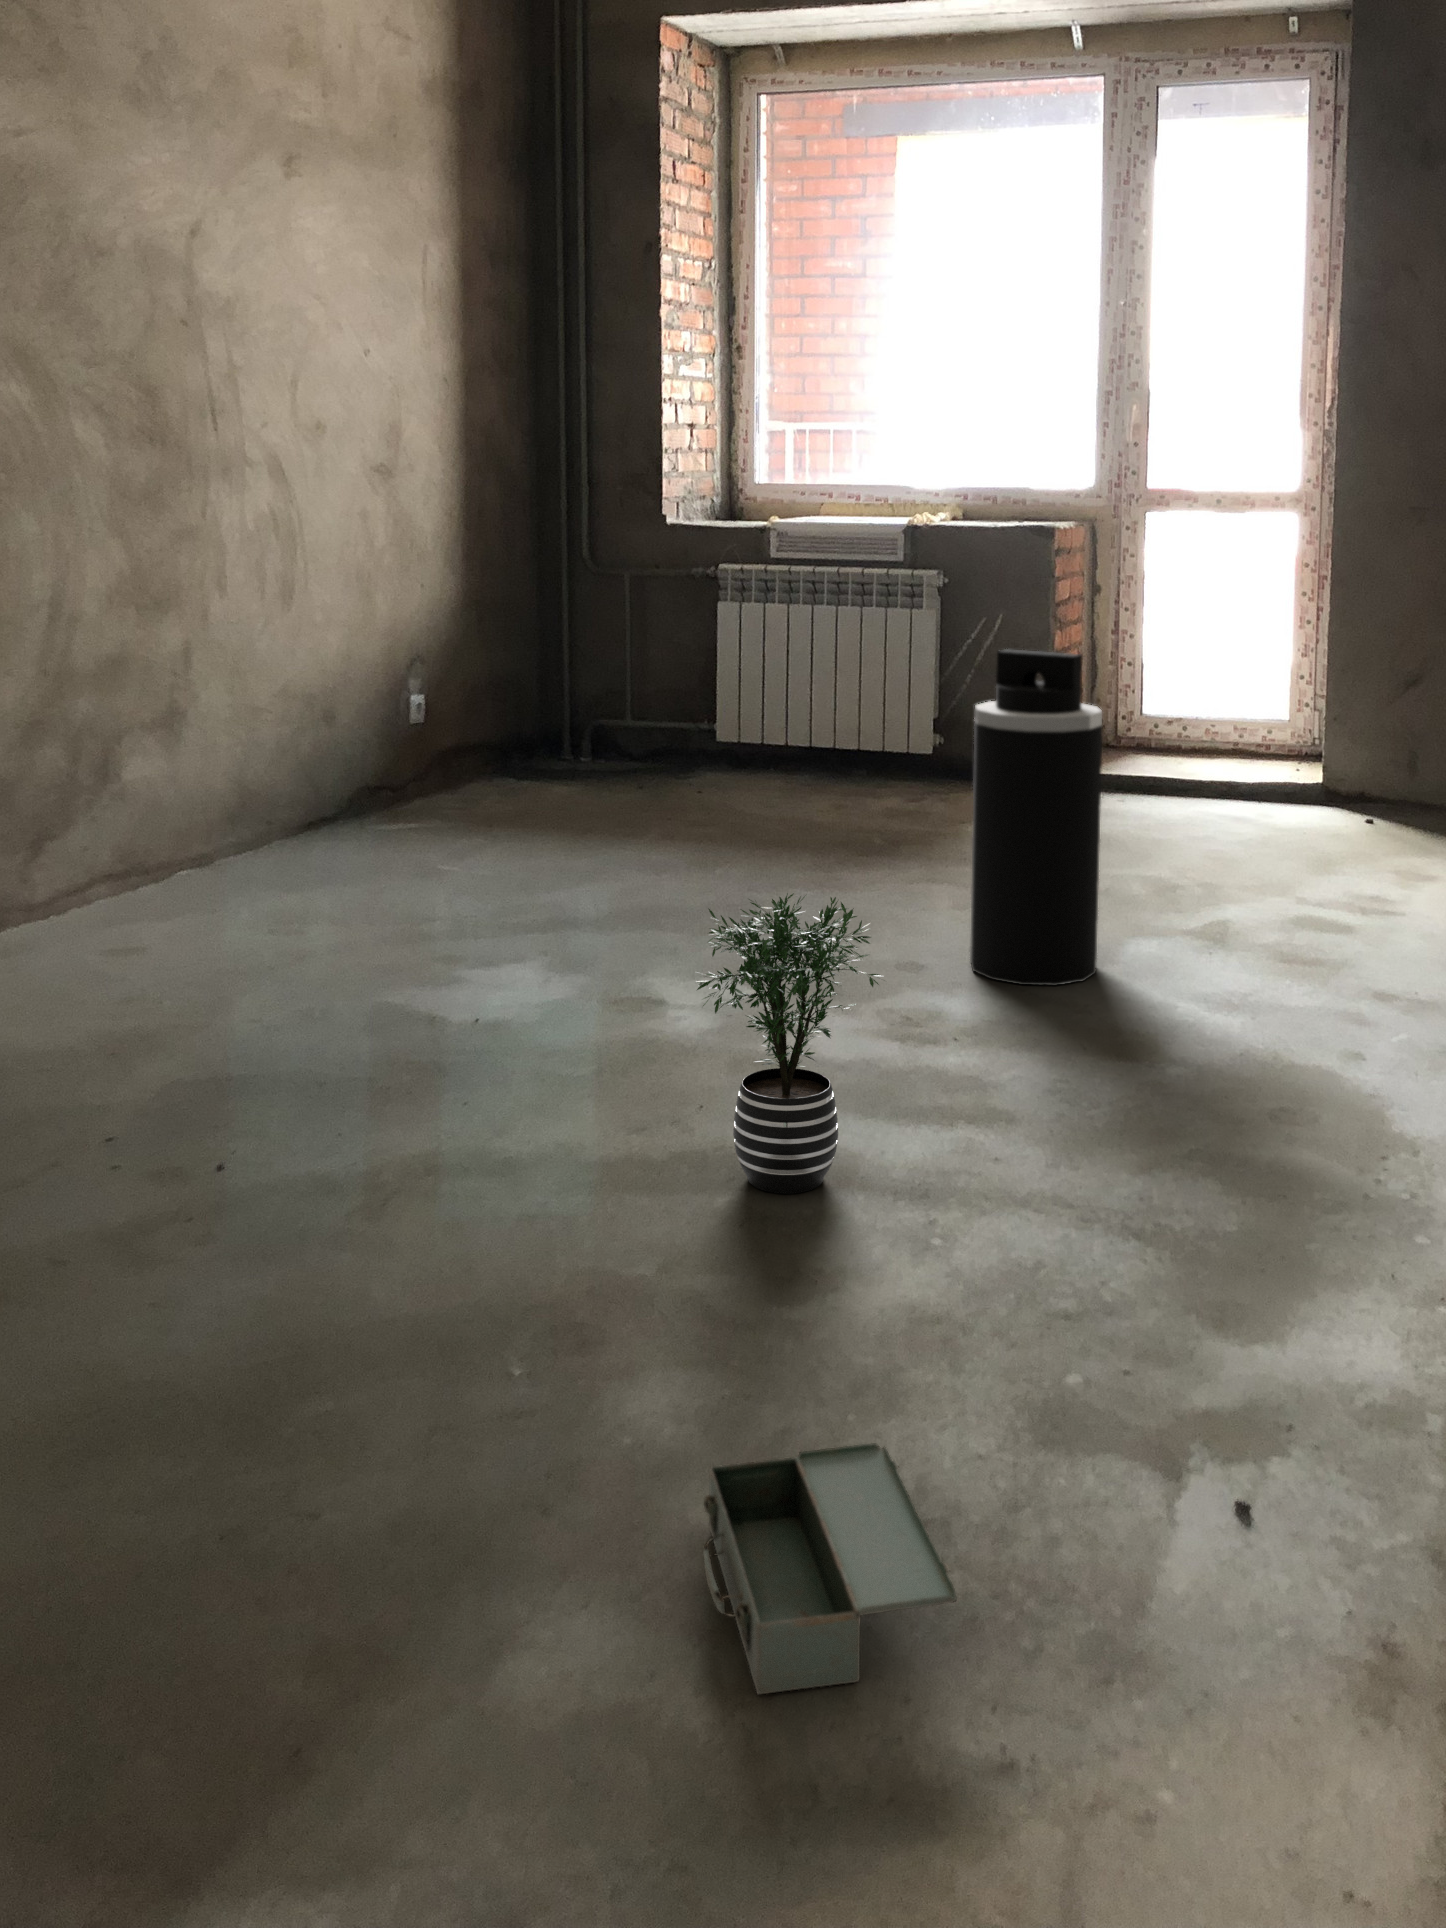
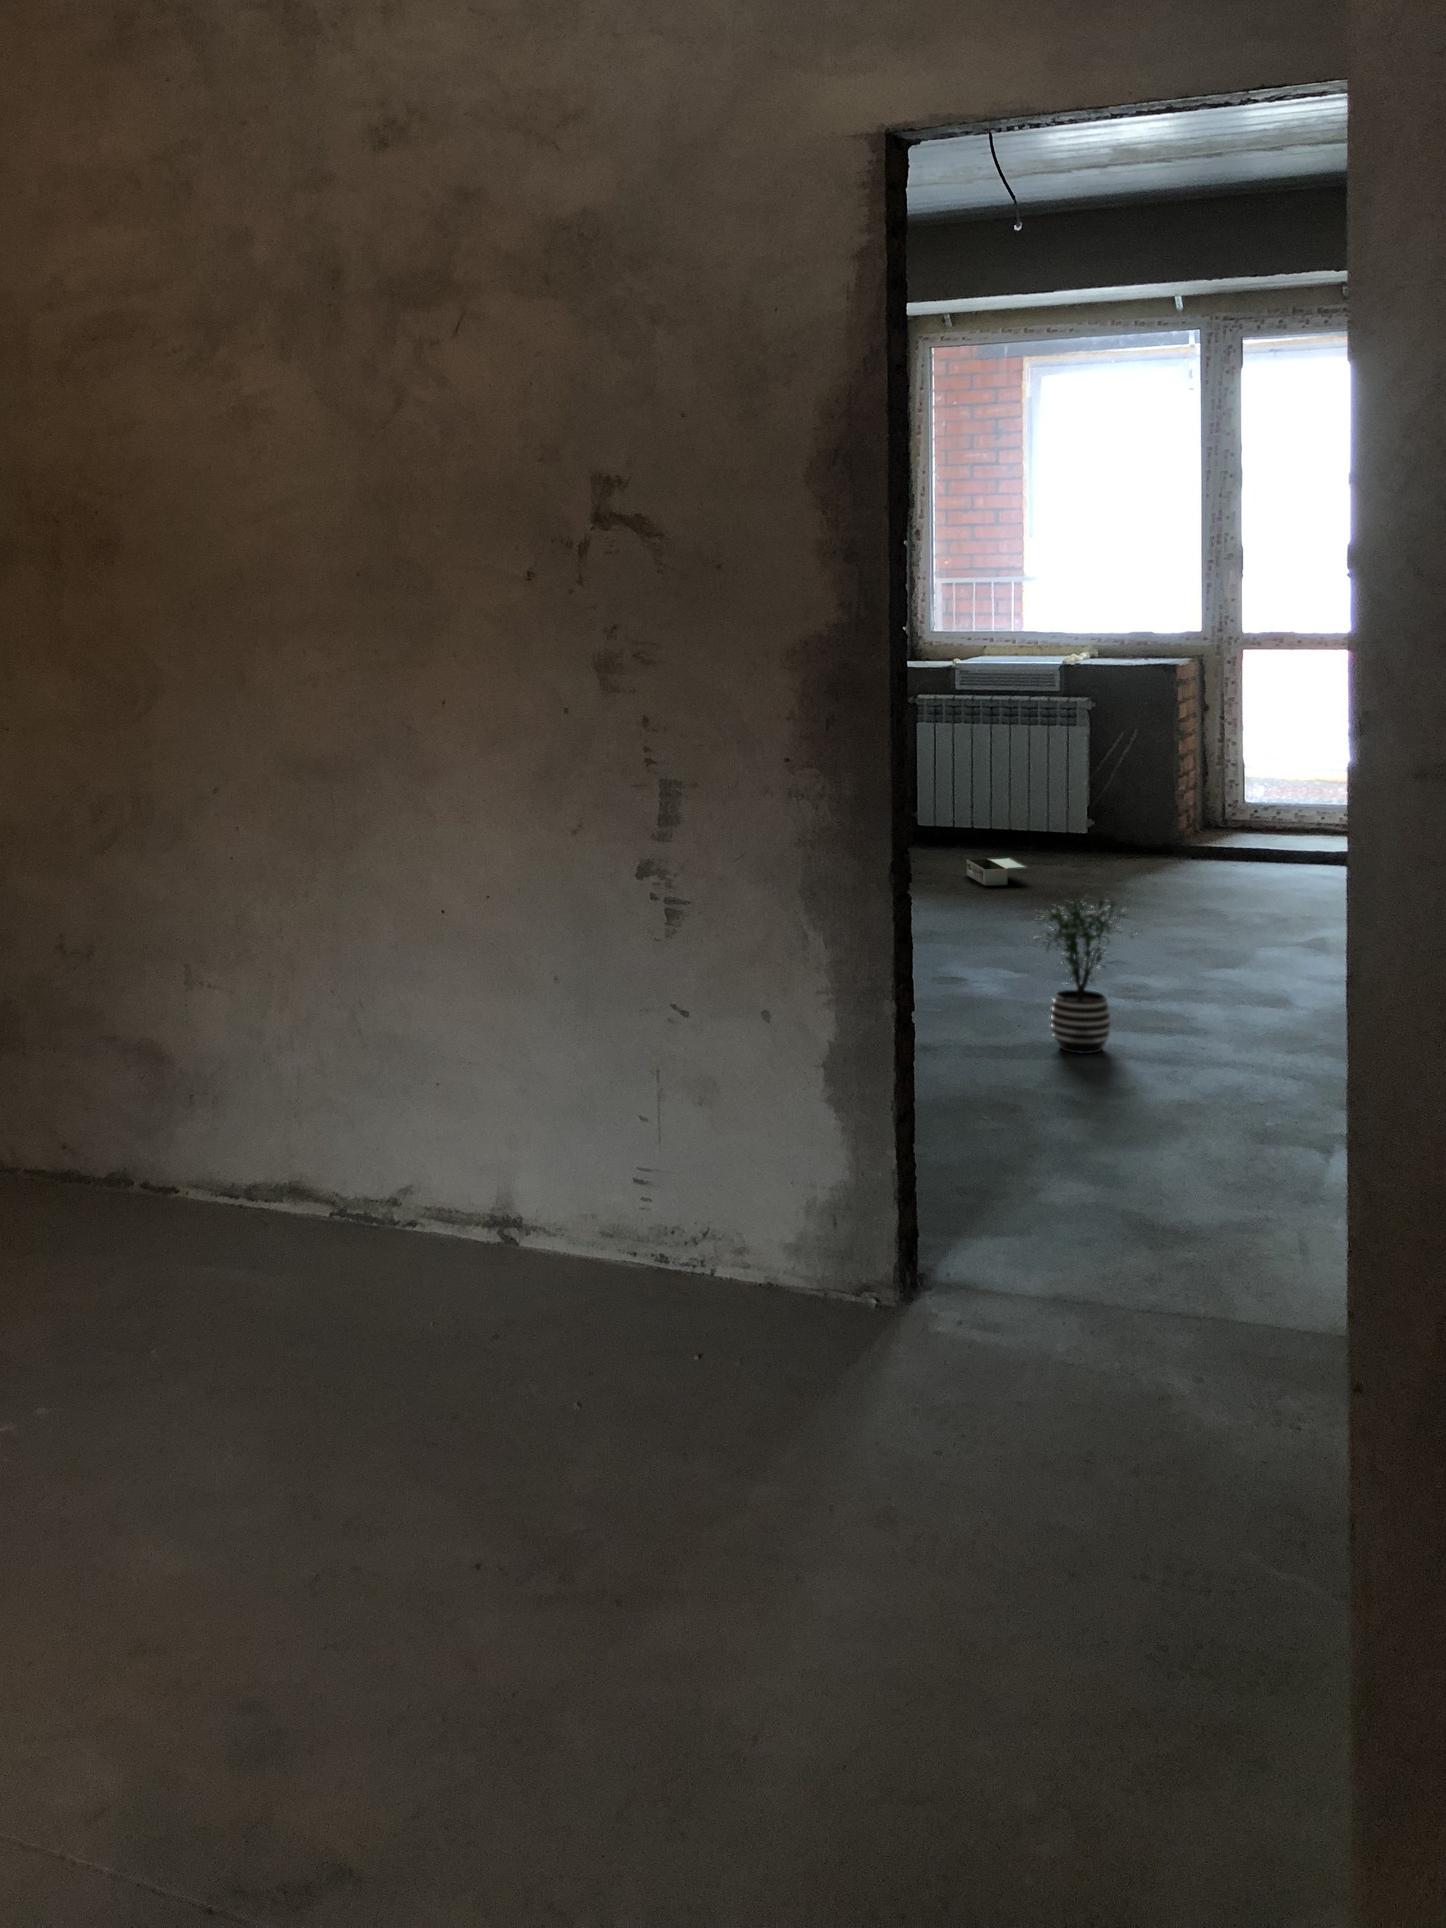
trash can: present [970,649,1102,986] -> none [1152,757,1238,968]
toolbox: present [703,1443,956,1694] -> present [966,857,1028,886]

